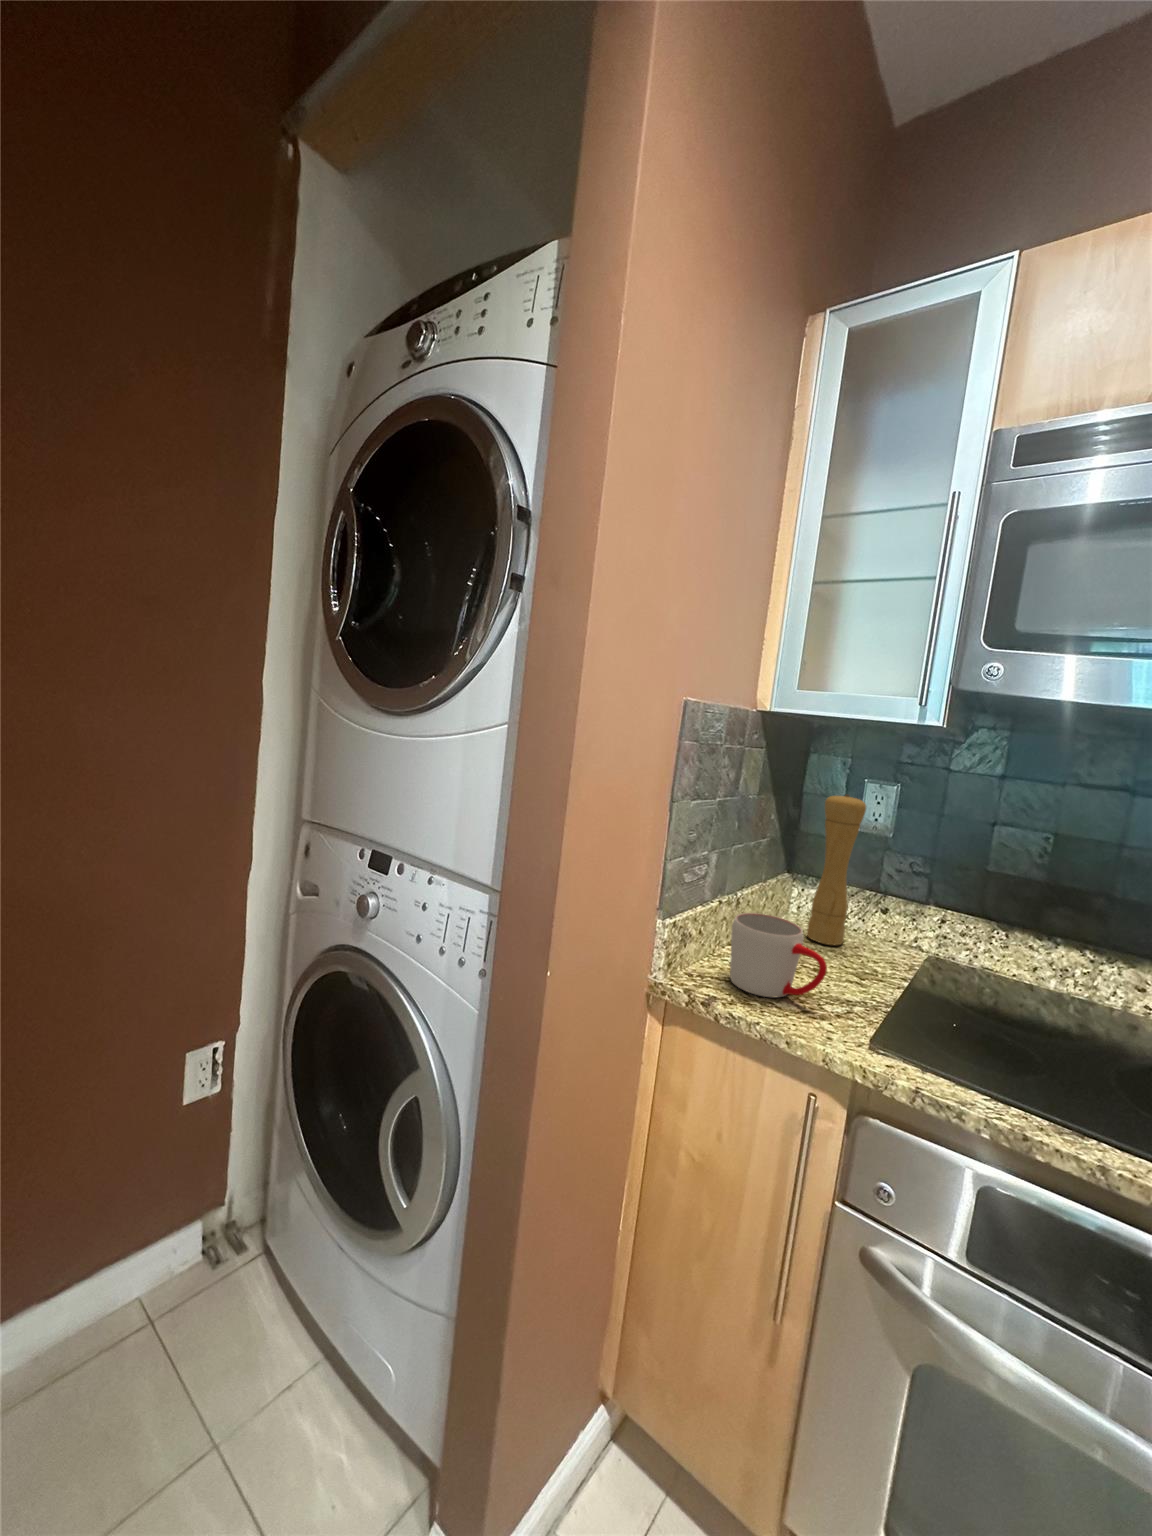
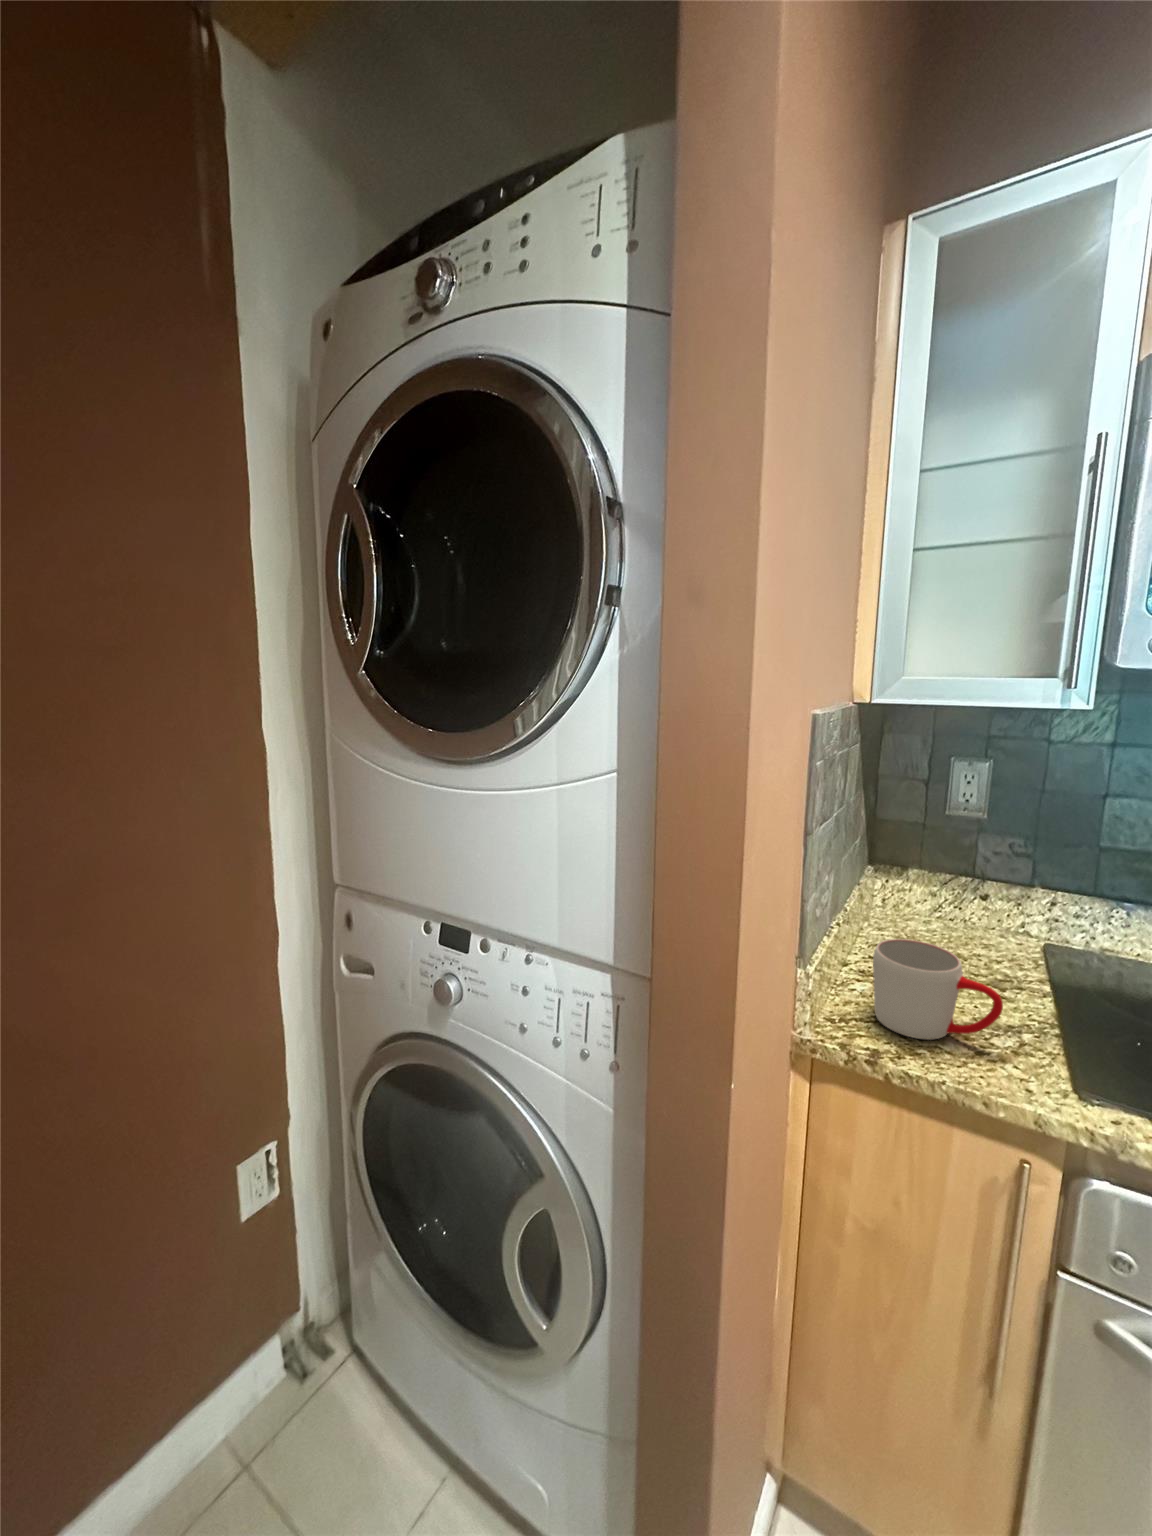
pepper mill: present [807,794,866,945] -> none [909,780,969,946]

